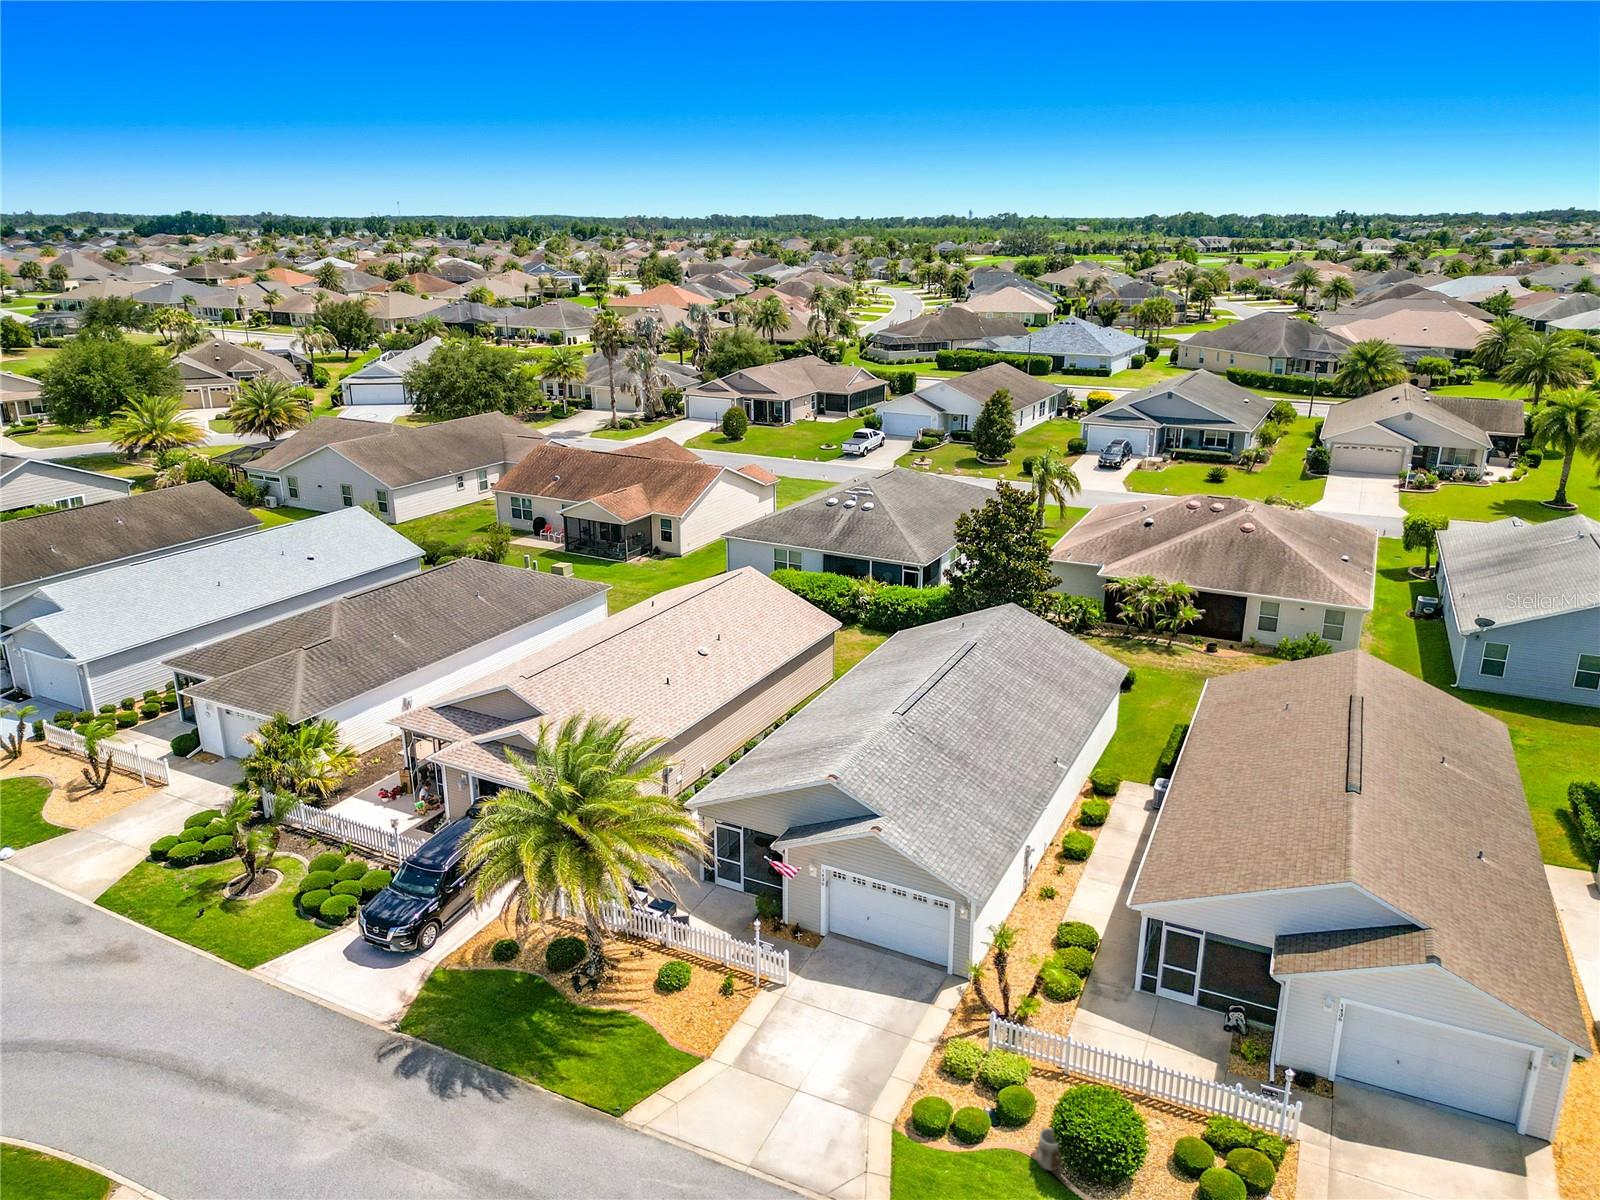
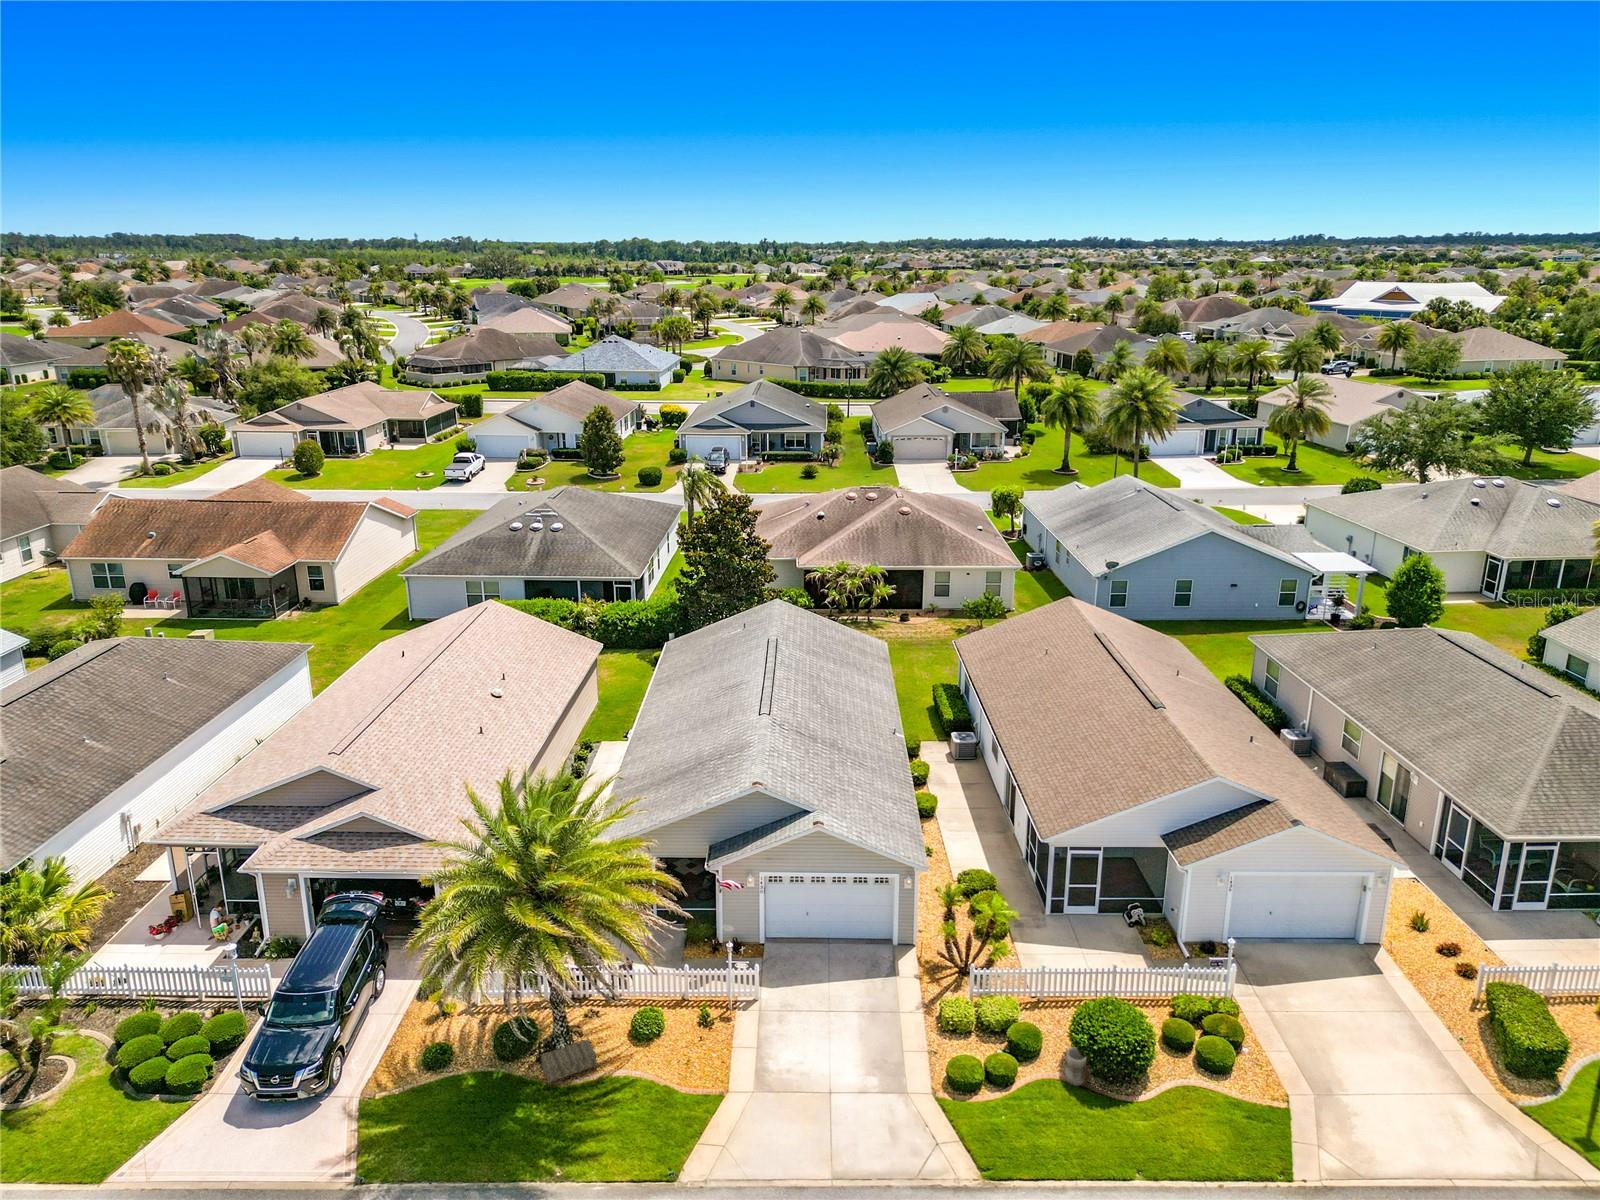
bench: none [570,972,618,1004] -> present [541,1039,596,1086]

